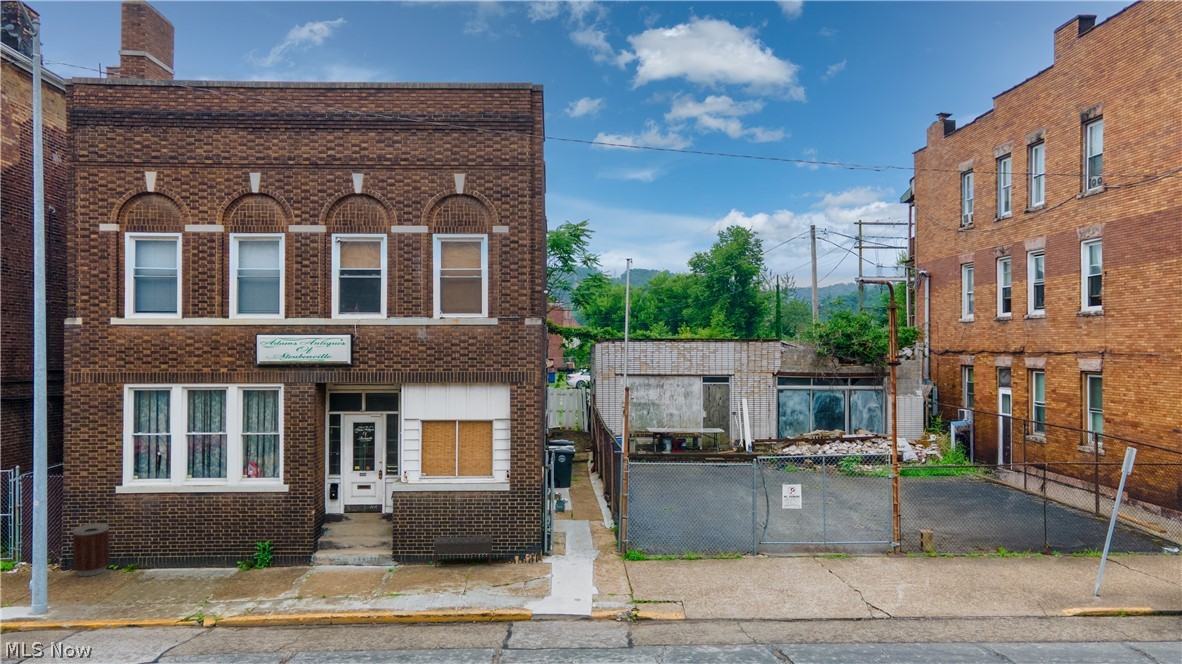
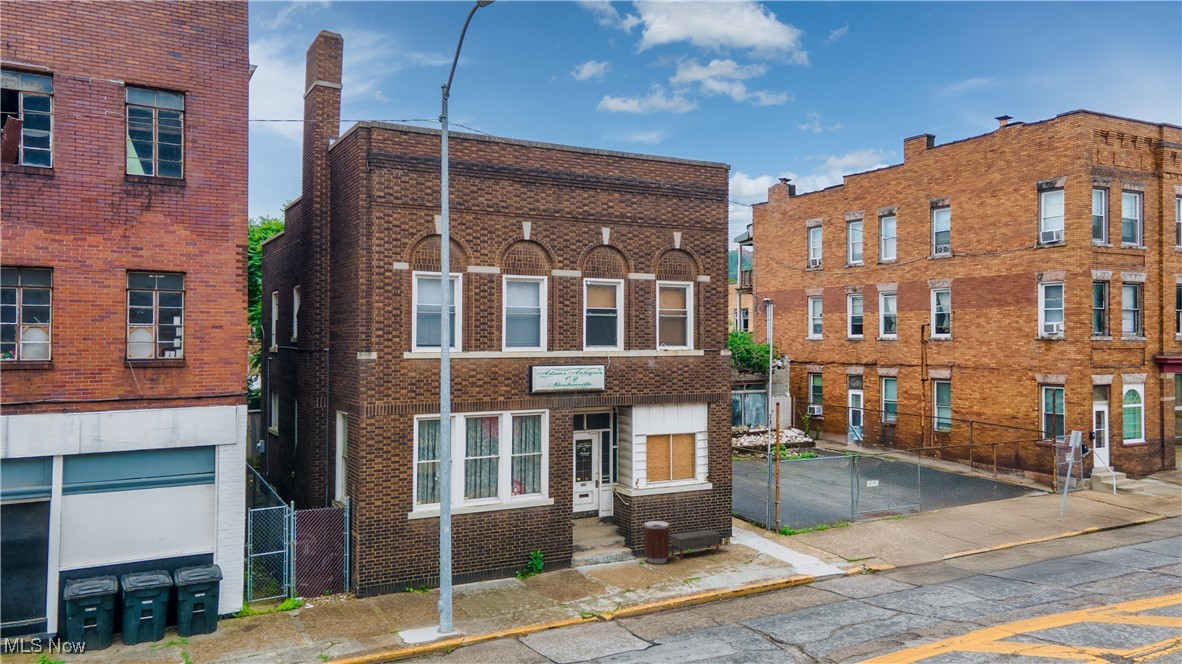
trash can: present [73,523,110,576] -> present [644,521,669,564]

